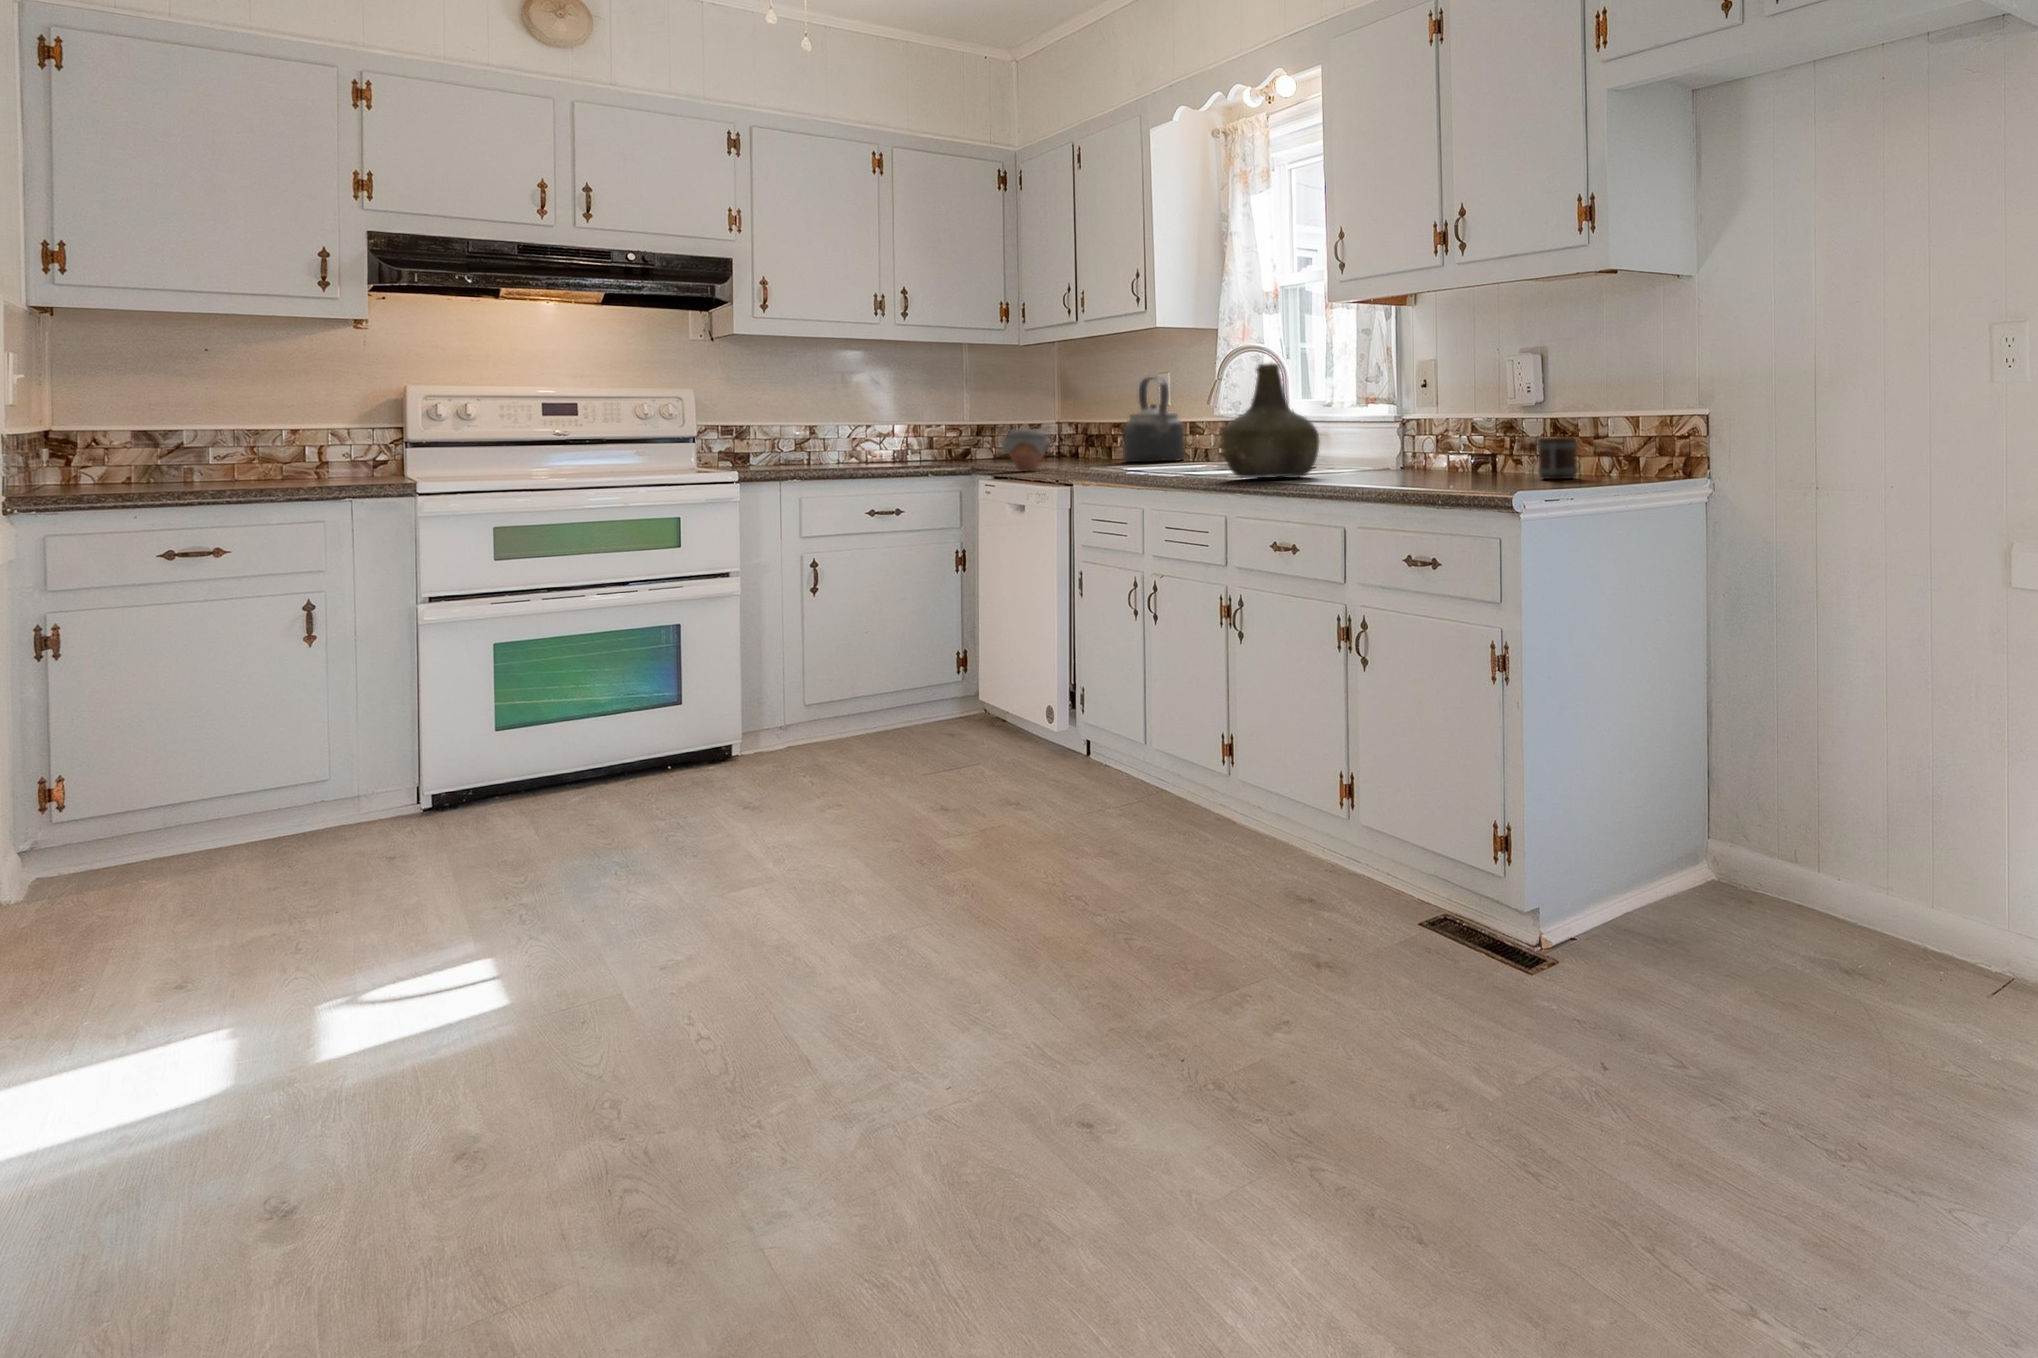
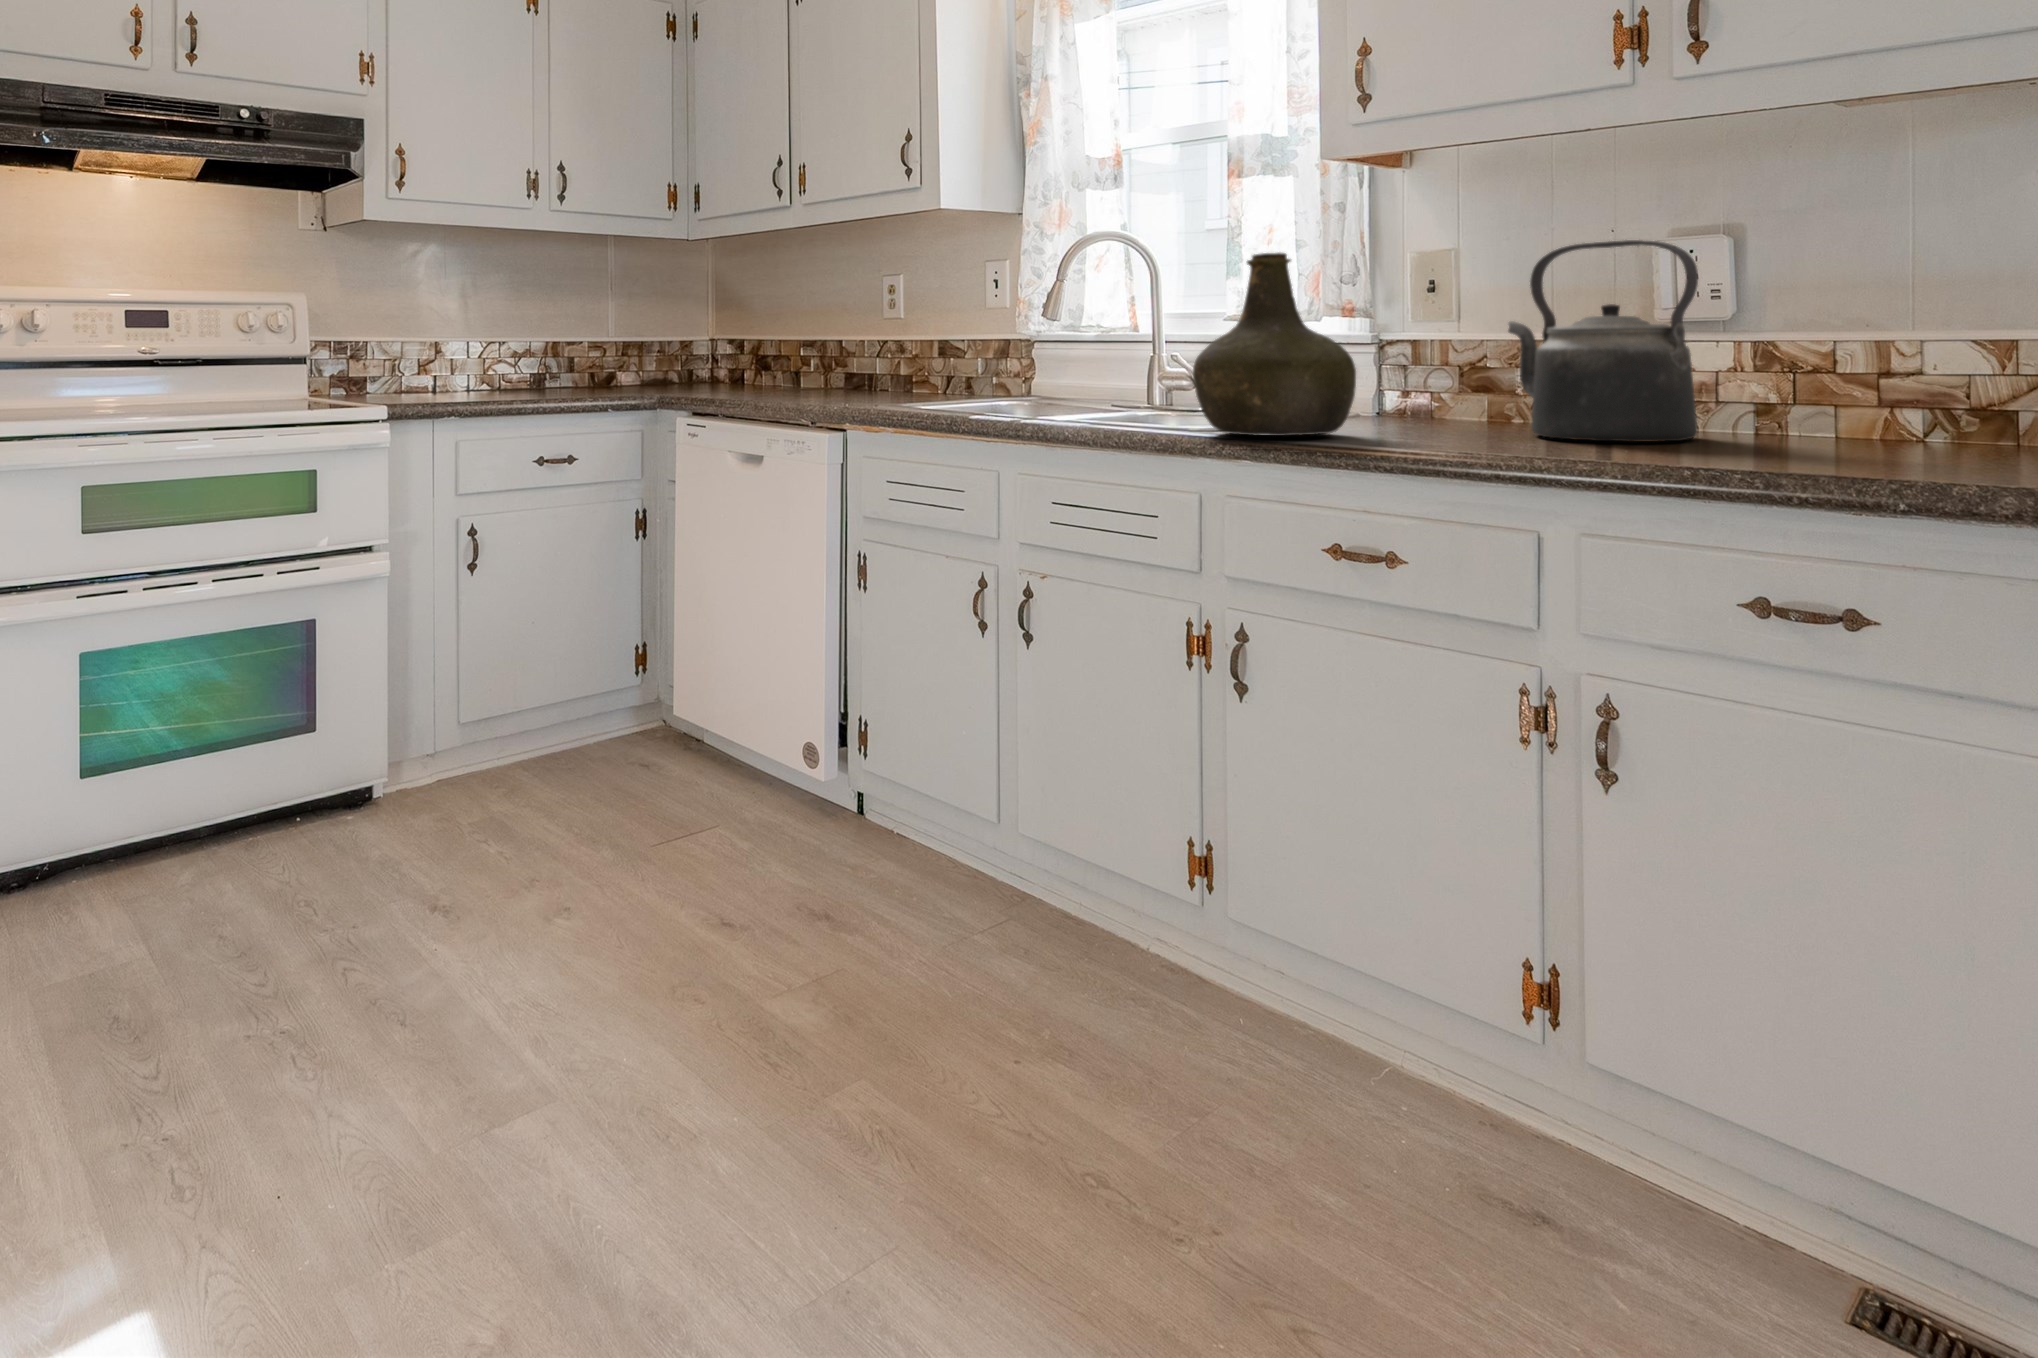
kettle: present [1123,377,1185,462] -> present [1508,240,1698,442]
jar: present [1002,429,1050,471] -> none [741,351,803,409]
mug: present [1538,438,1578,479] -> none [1843,378,1932,452]

